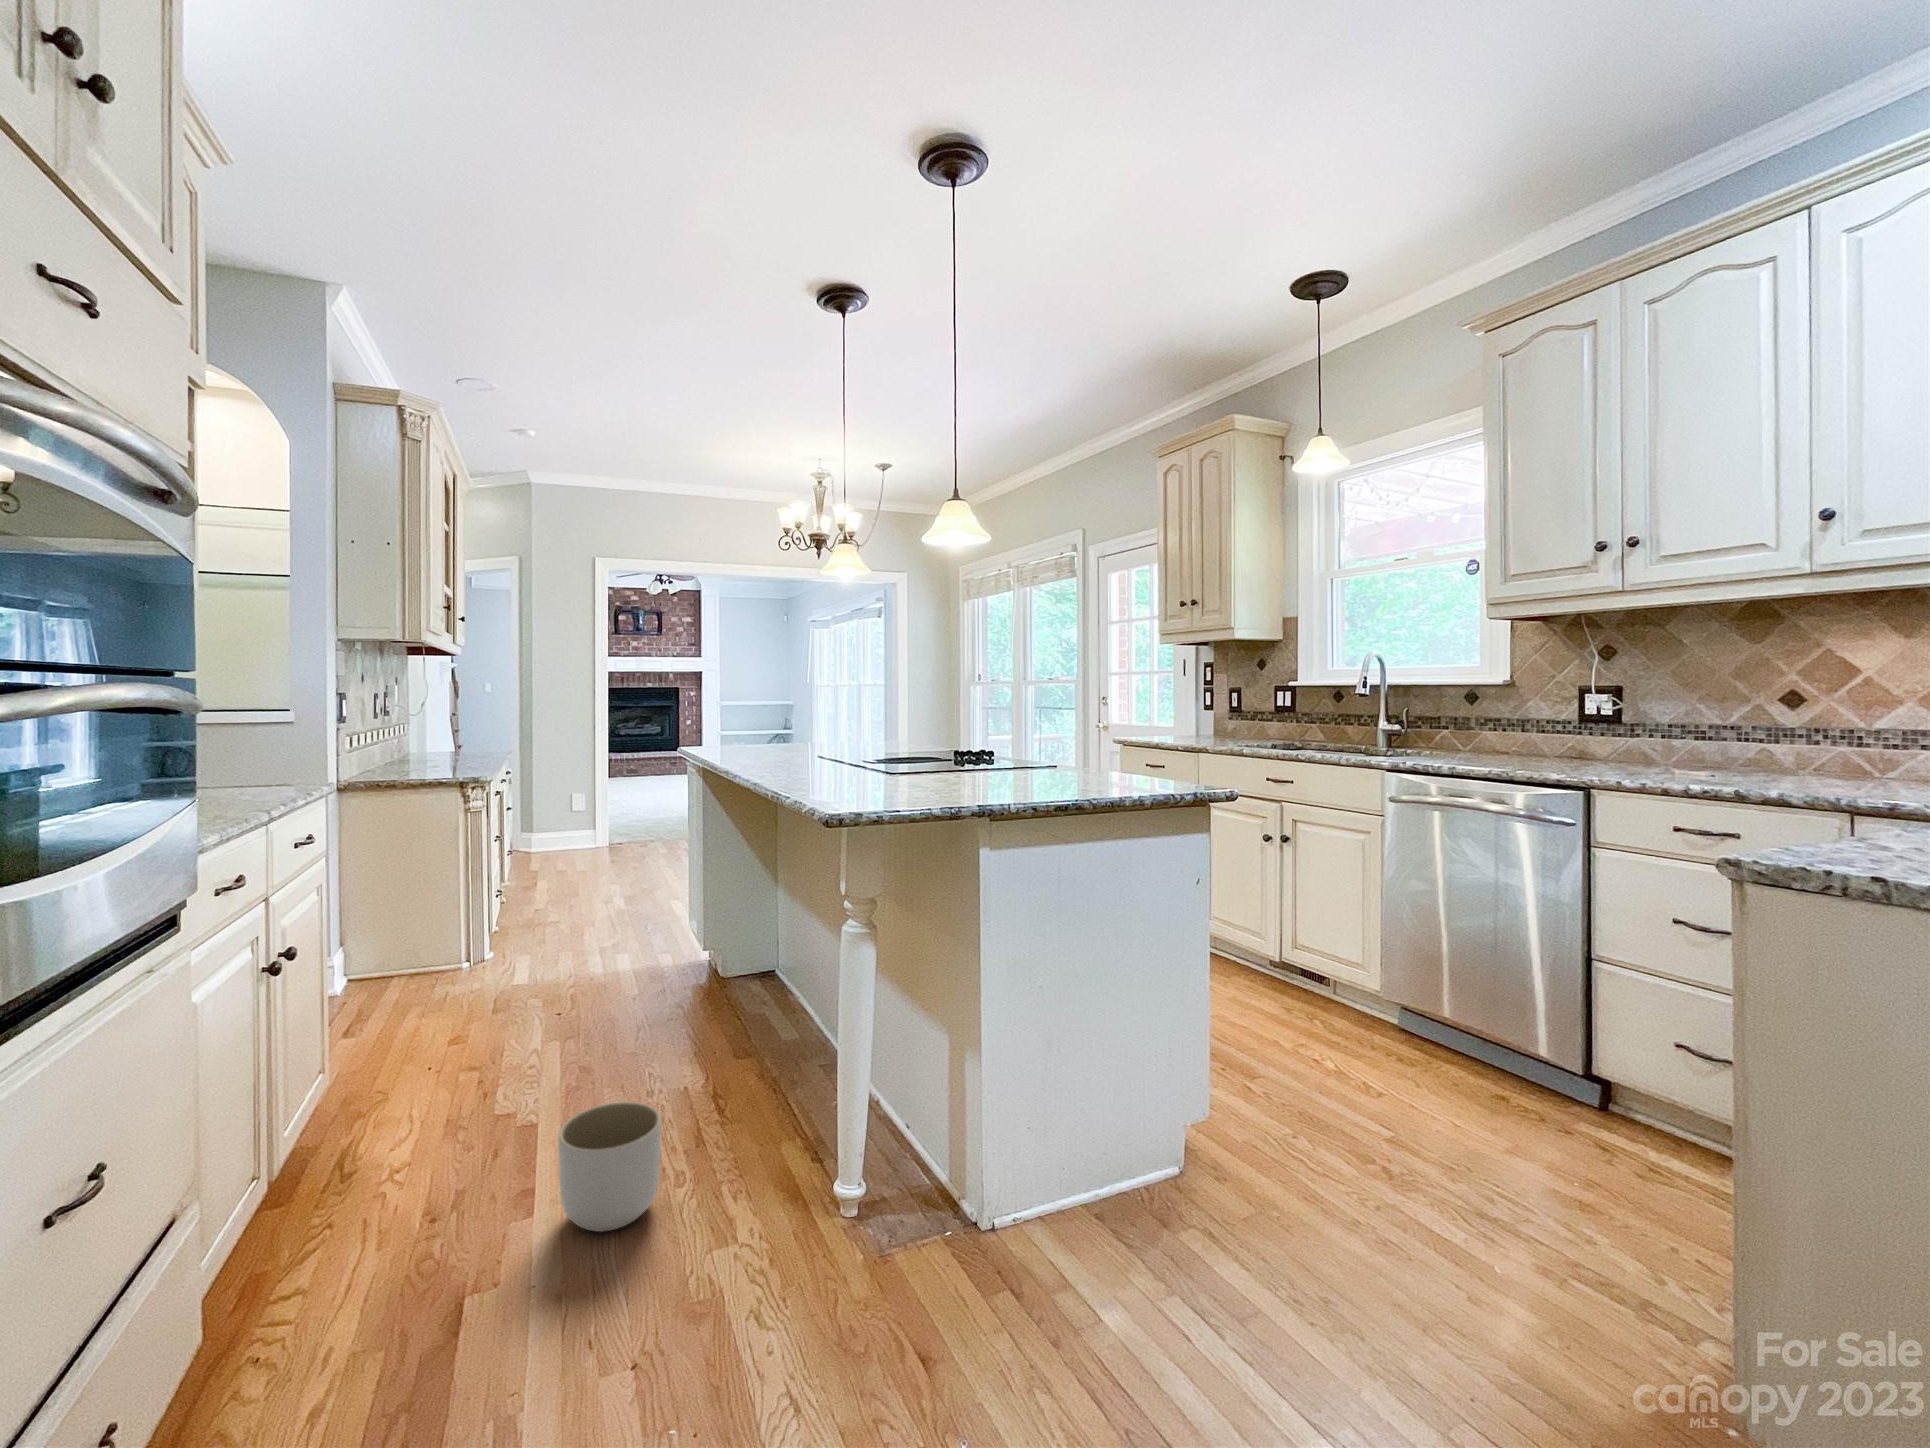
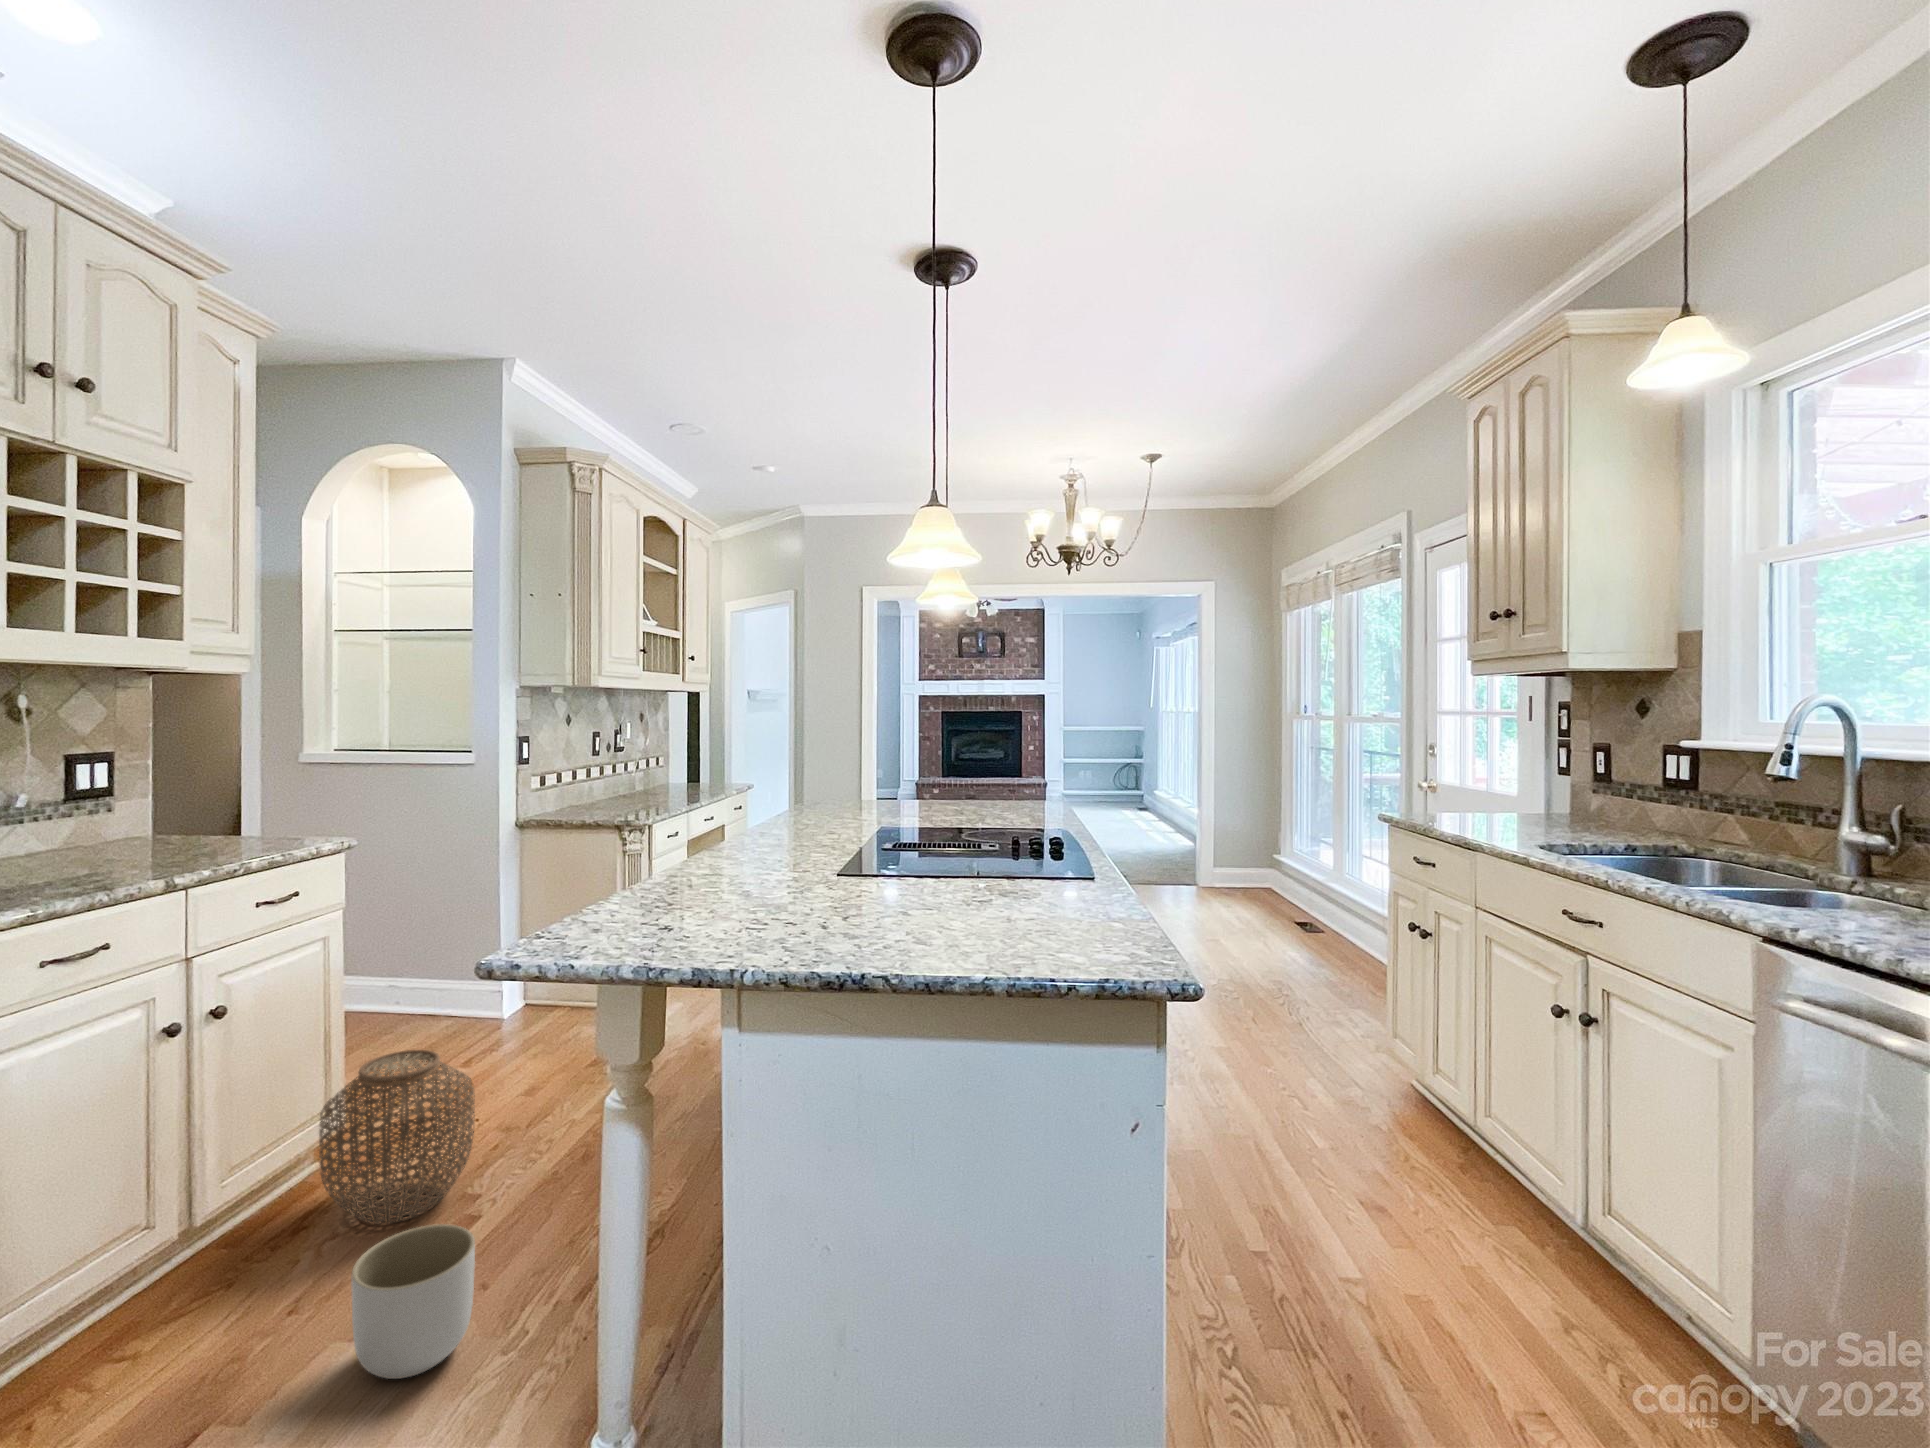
woven basket: none [359,988,513,1158] -> present [319,1050,475,1224]

